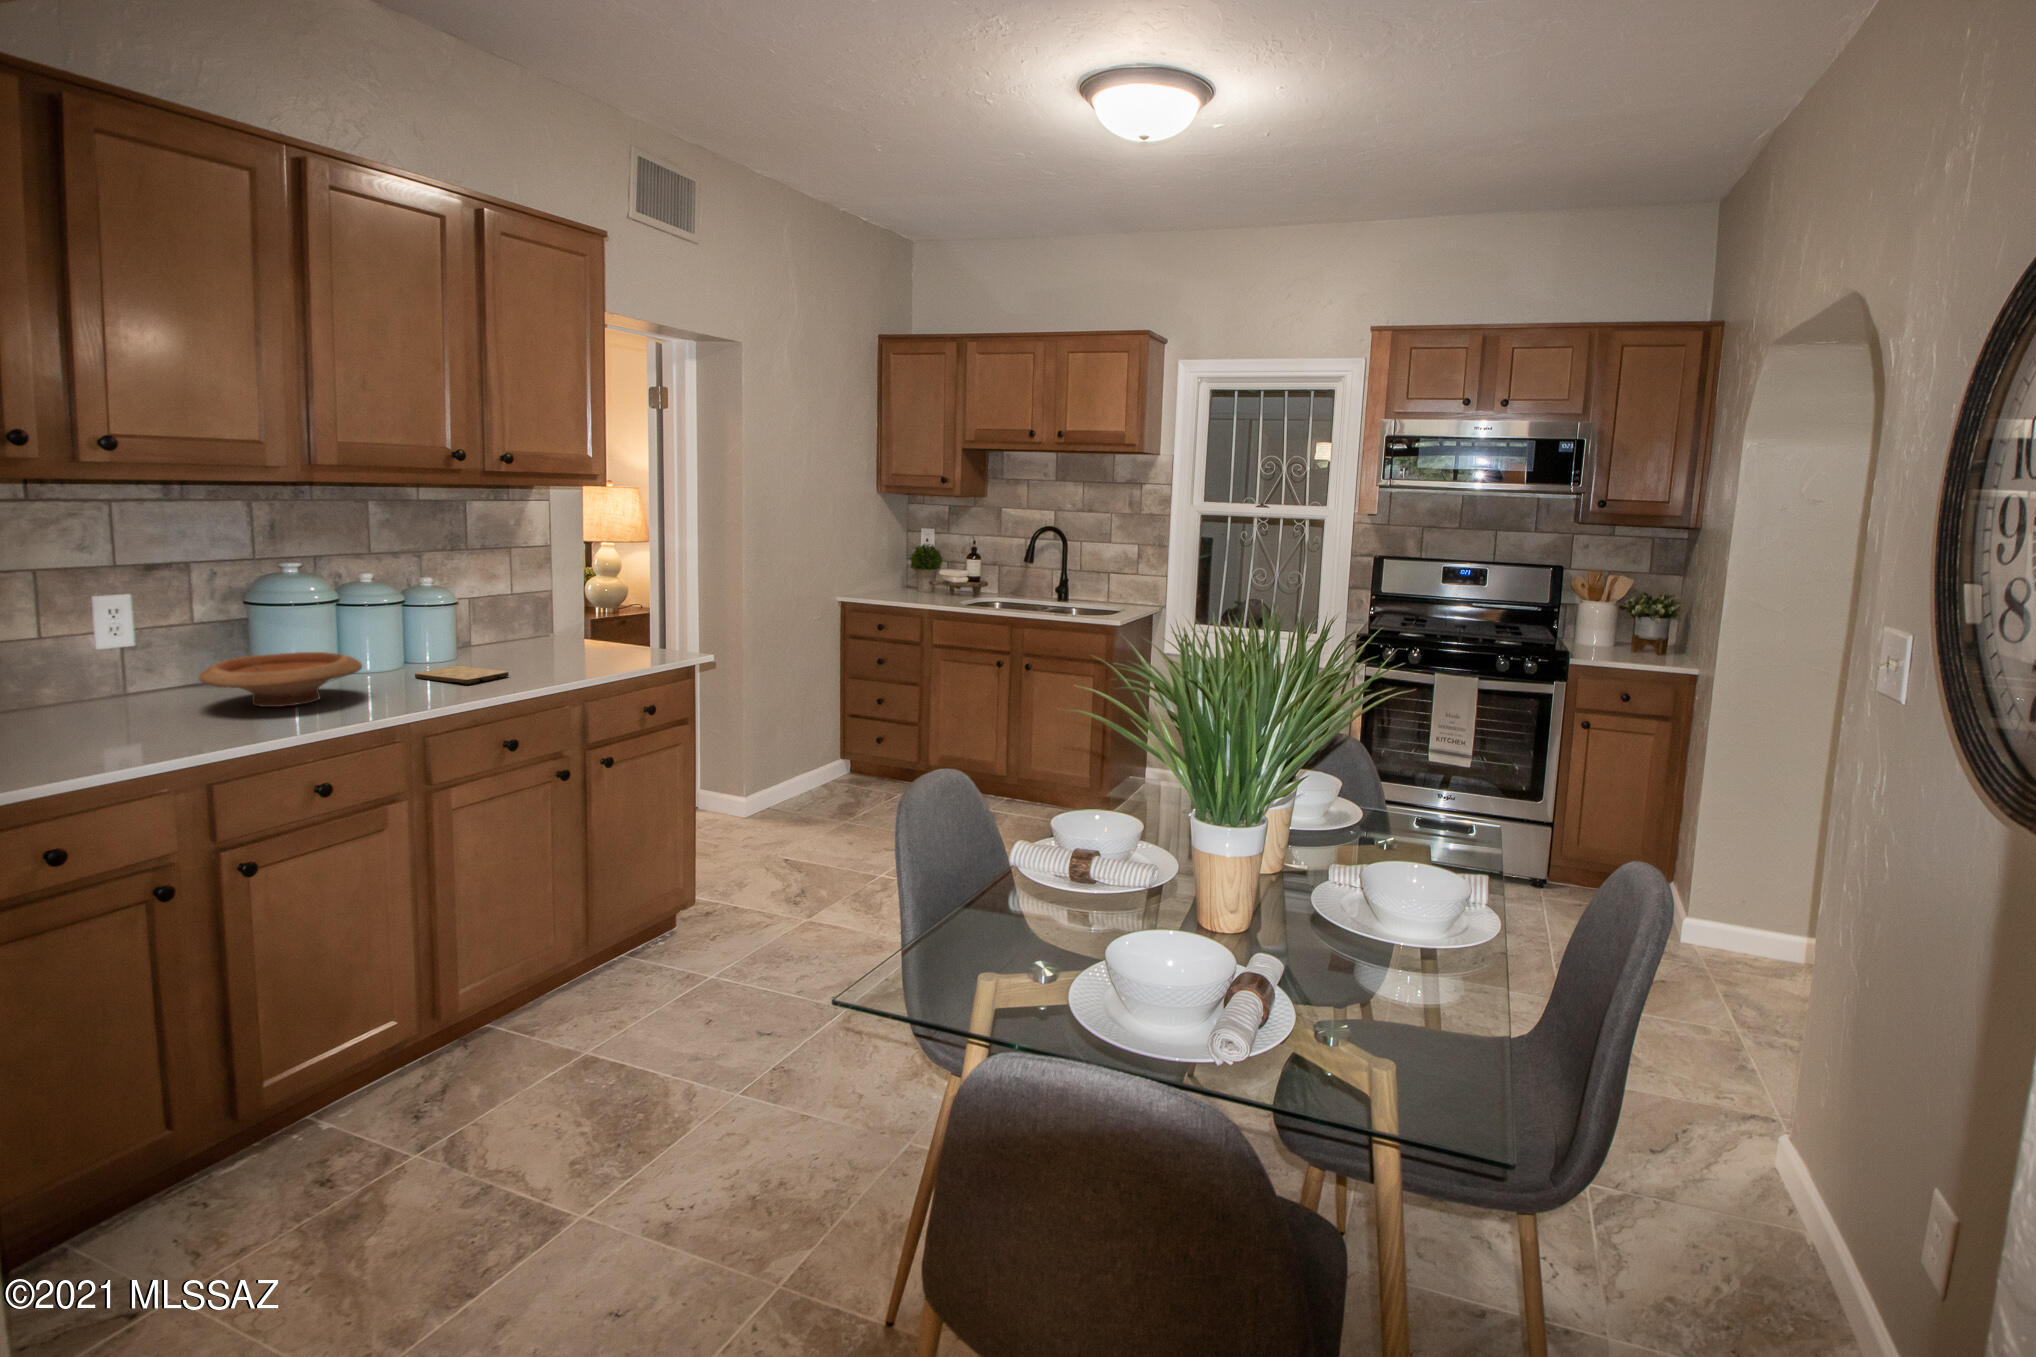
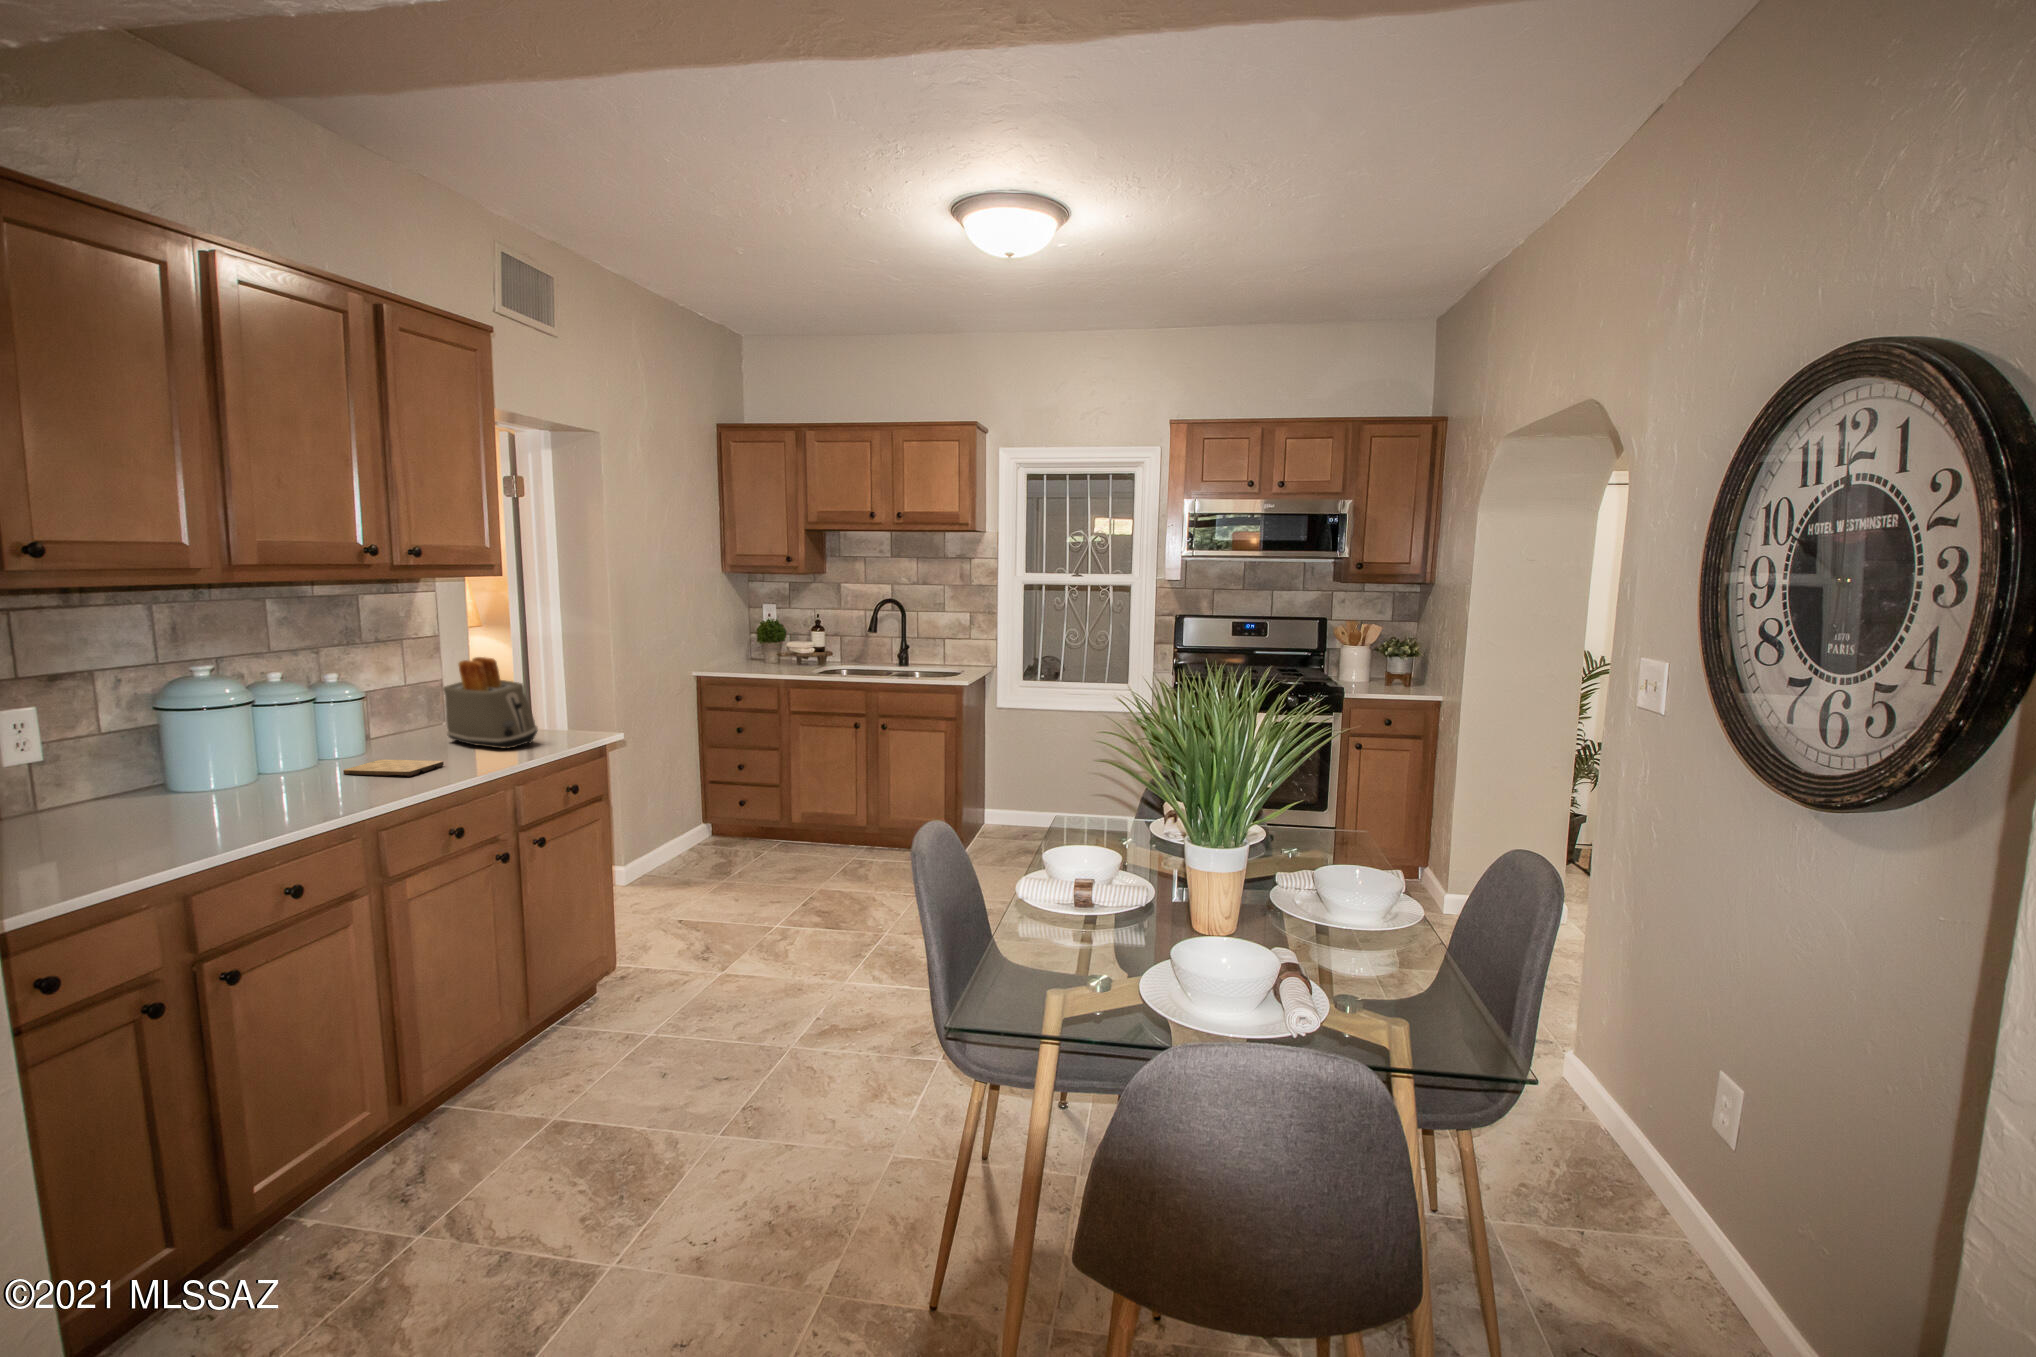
toaster: none [531,567,616,664] -> present [443,657,538,749]
wooden bowl: present [199,652,362,707] -> none [133,755,309,815]

